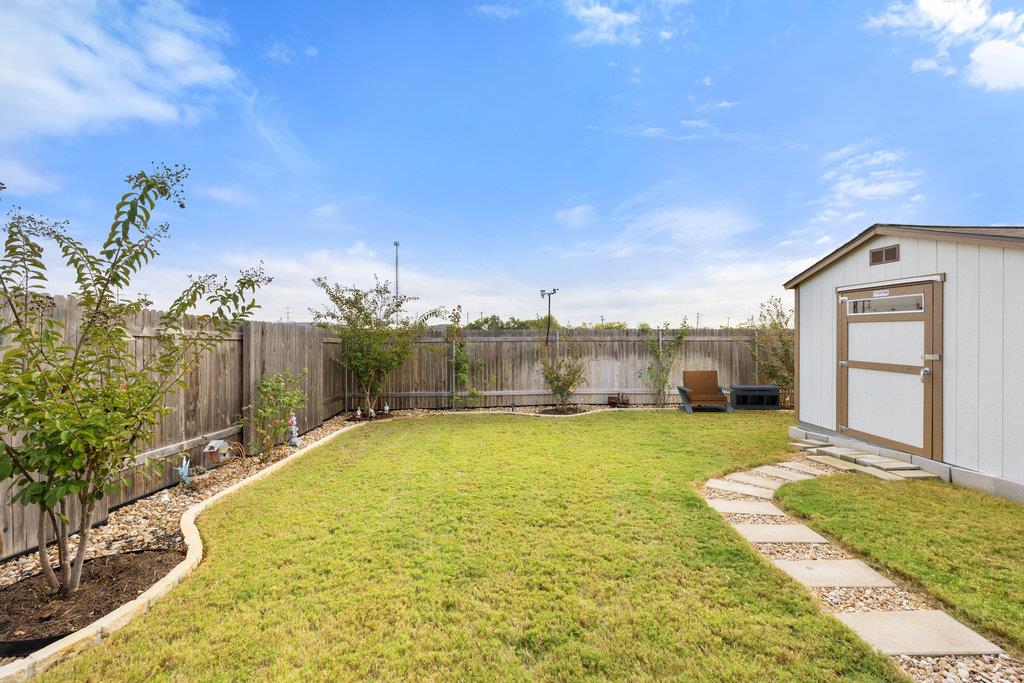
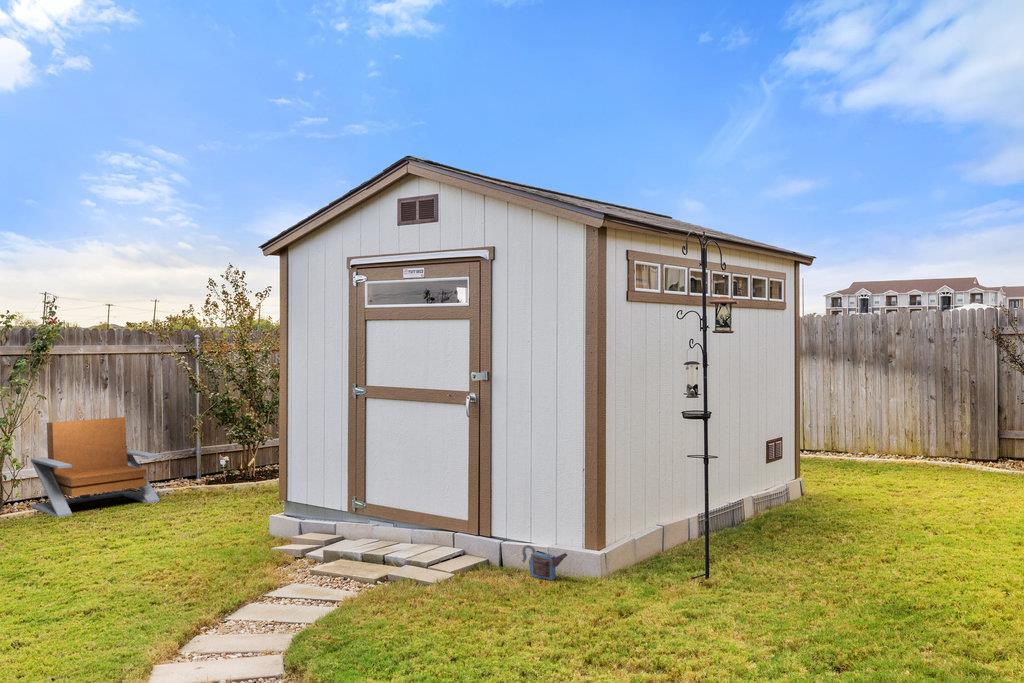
bench: present [730,385,780,410] -> none [149,439,240,494]
watering can: none [967,474,1010,502] -> present [522,545,567,580]

